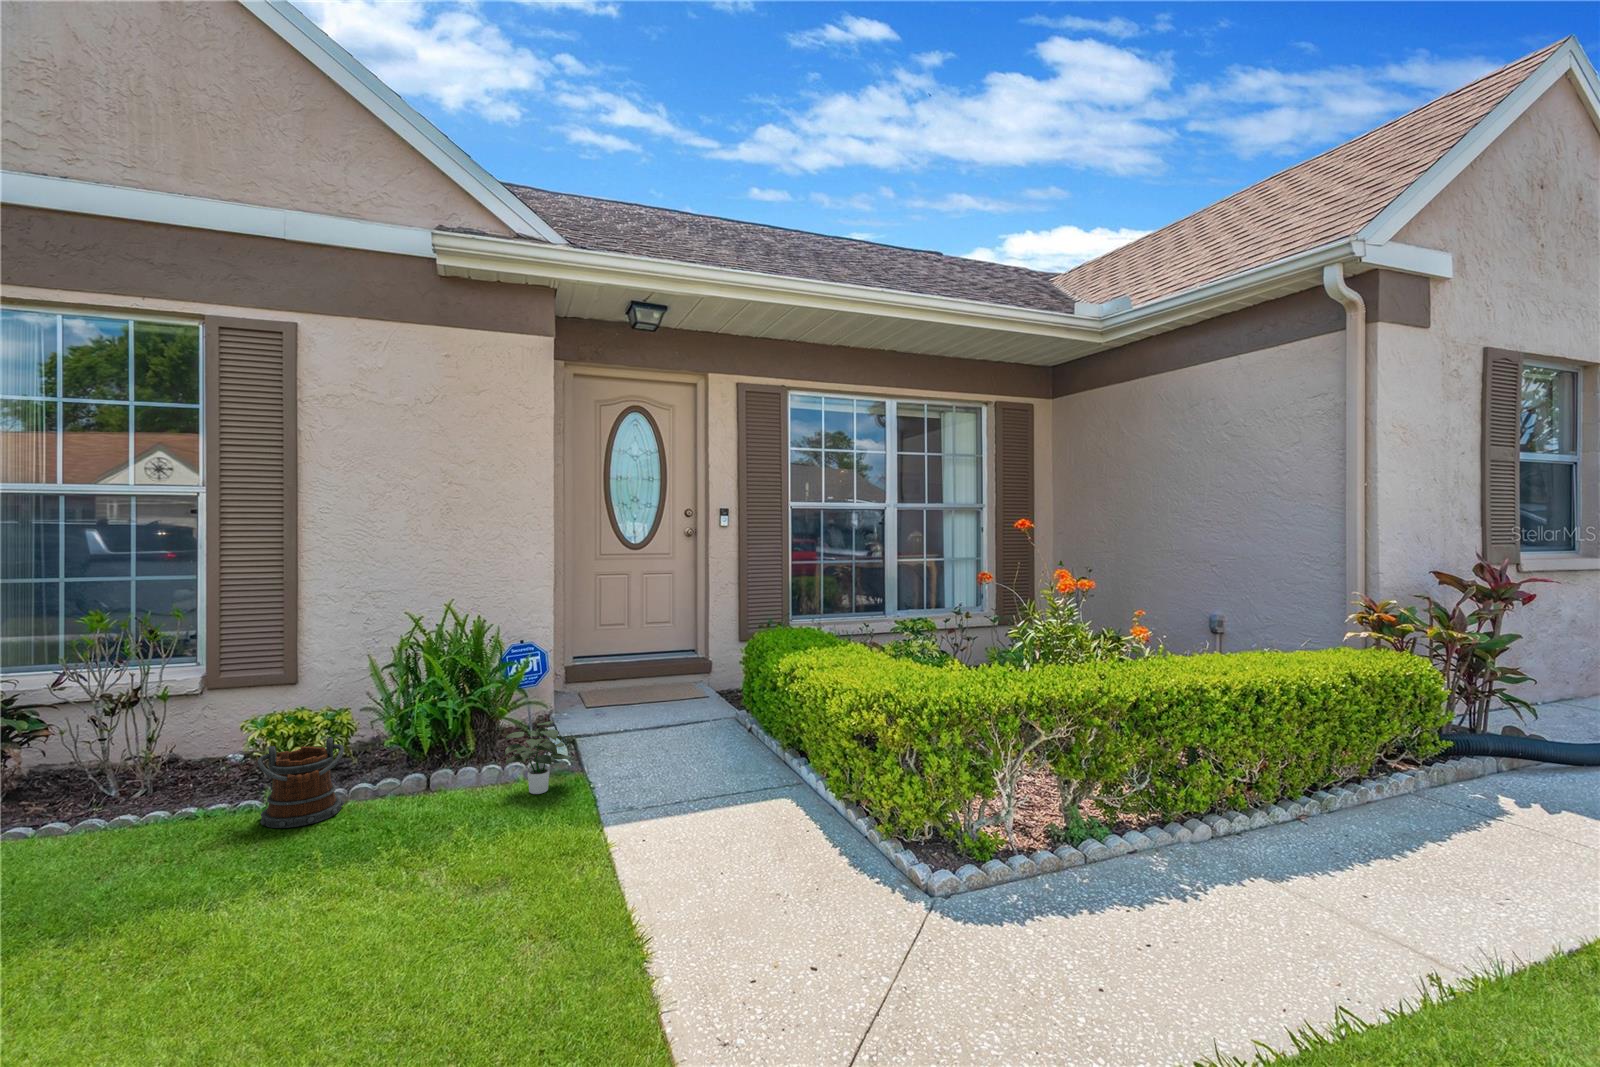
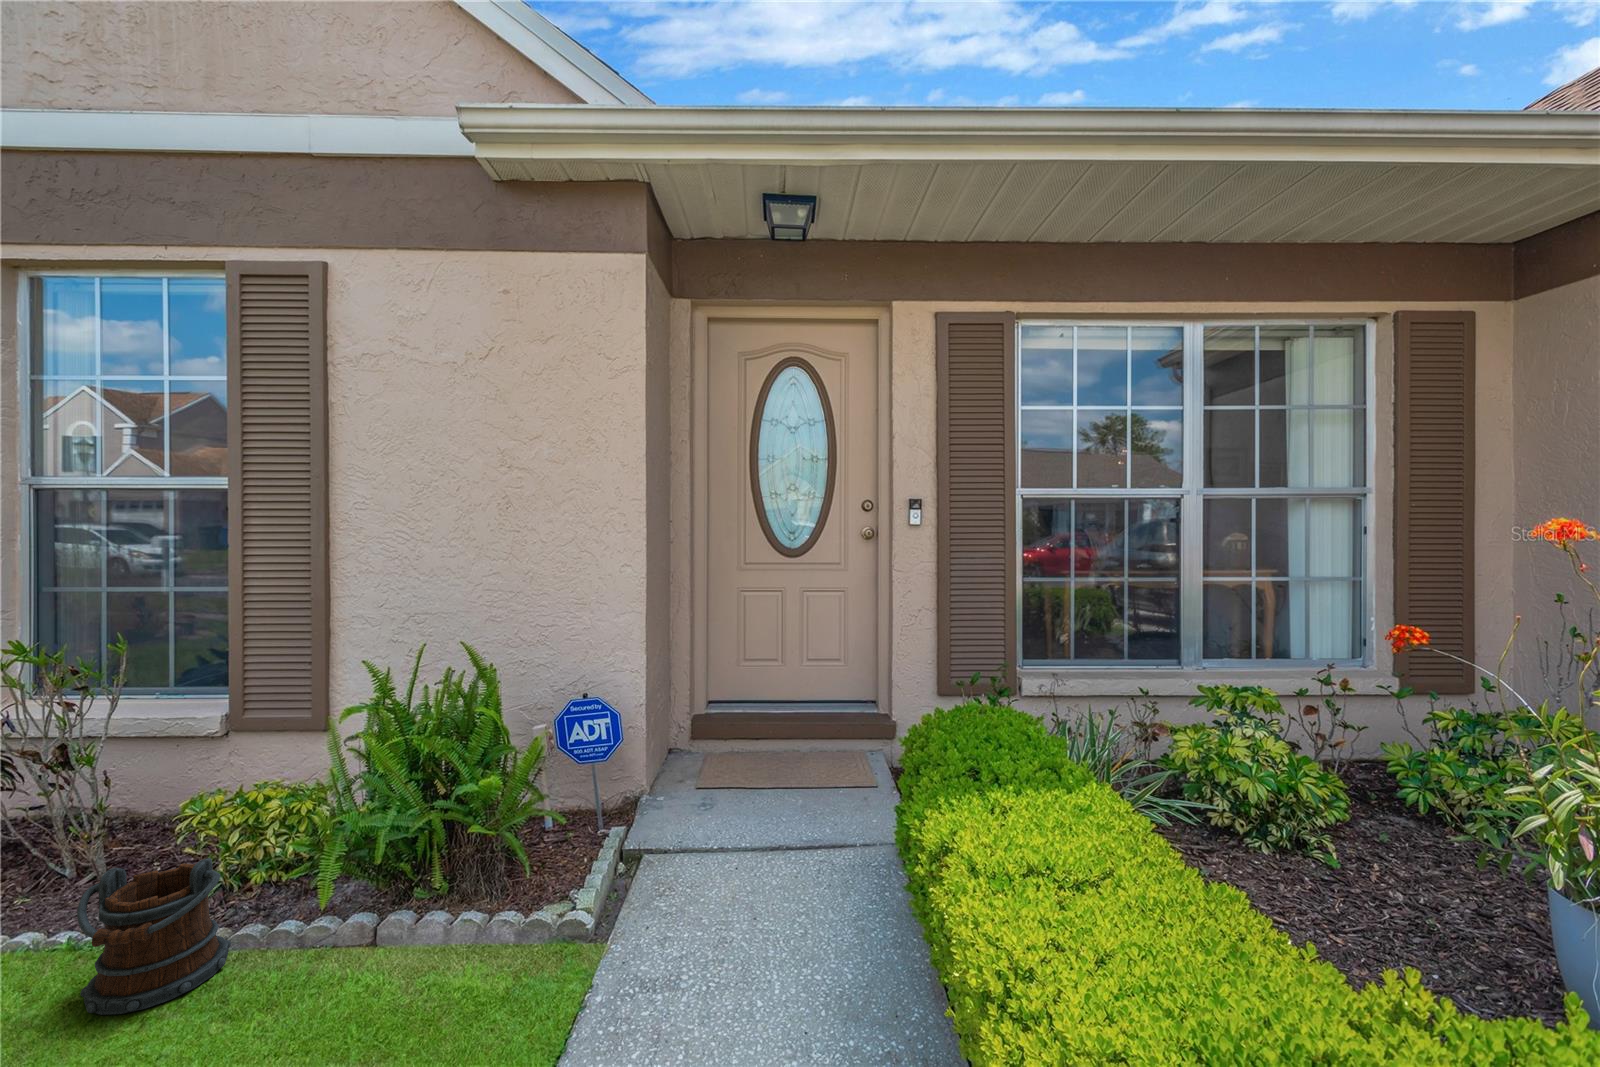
potted plant: present [505,721,571,794] -> none [428,868,552,1009]

